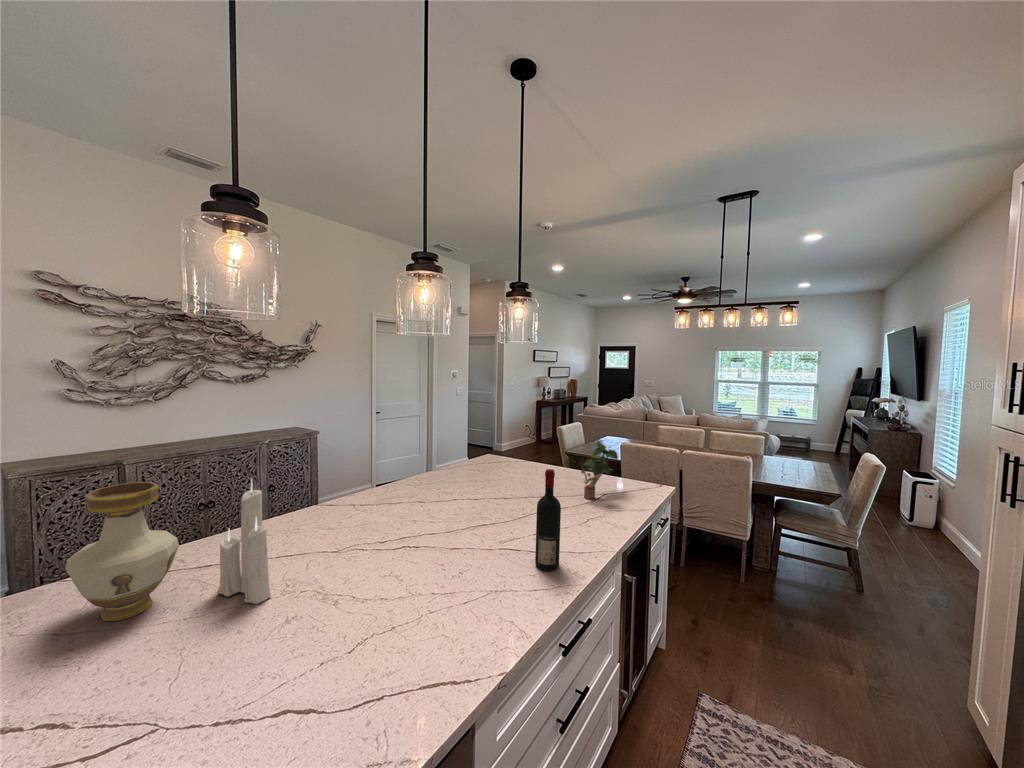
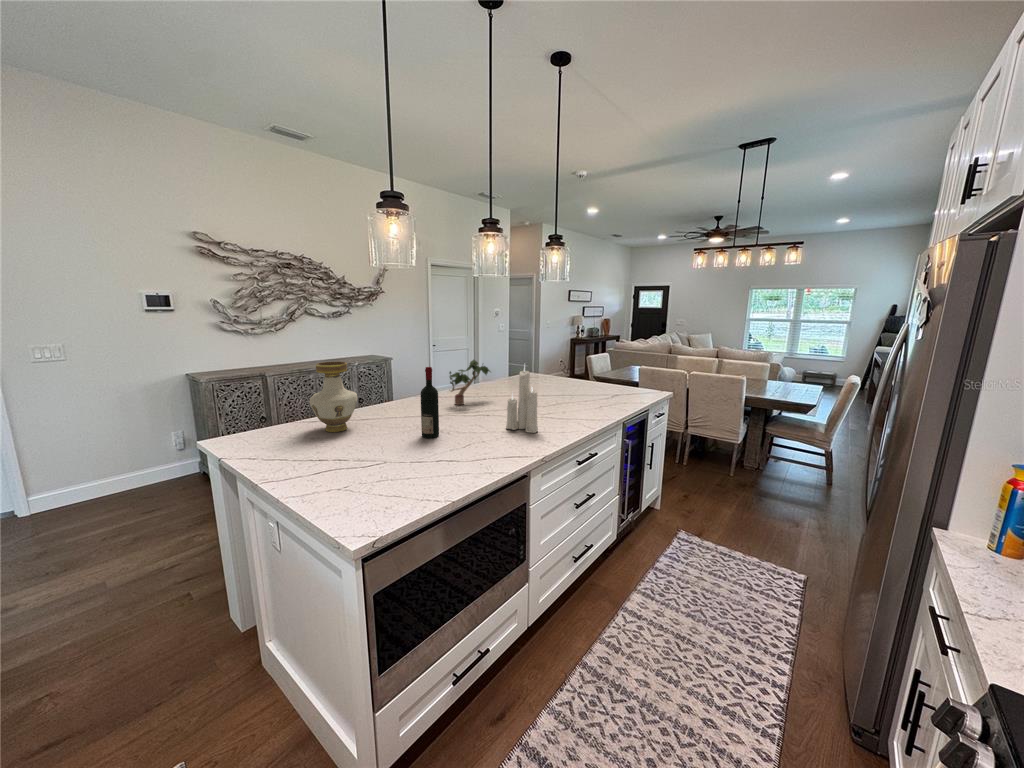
potted plant: present [580,442,618,499] -> present [450,360,490,405]
wine bottle: present [535,469,561,571] -> present [421,367,439,438]
candle: present [217,480,271,604] -> present [506,367,538,433]

